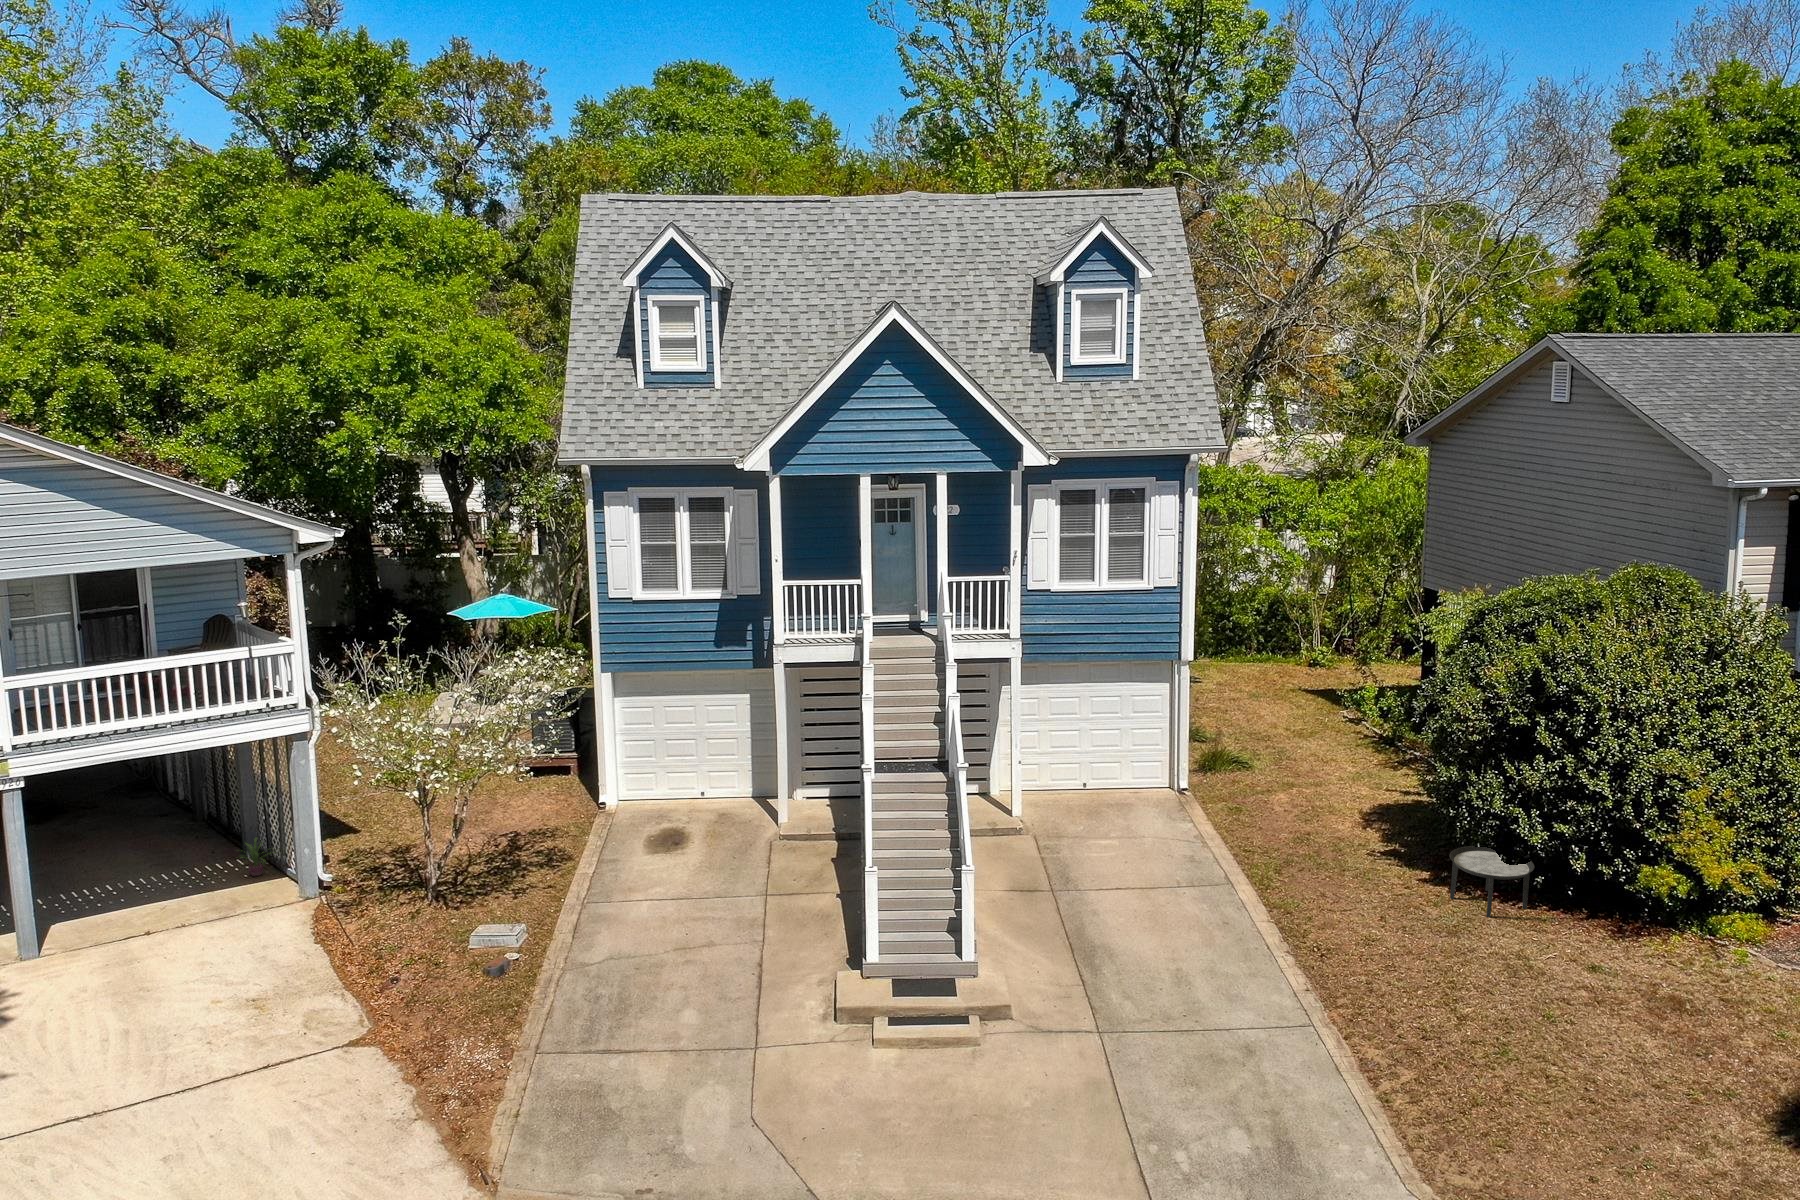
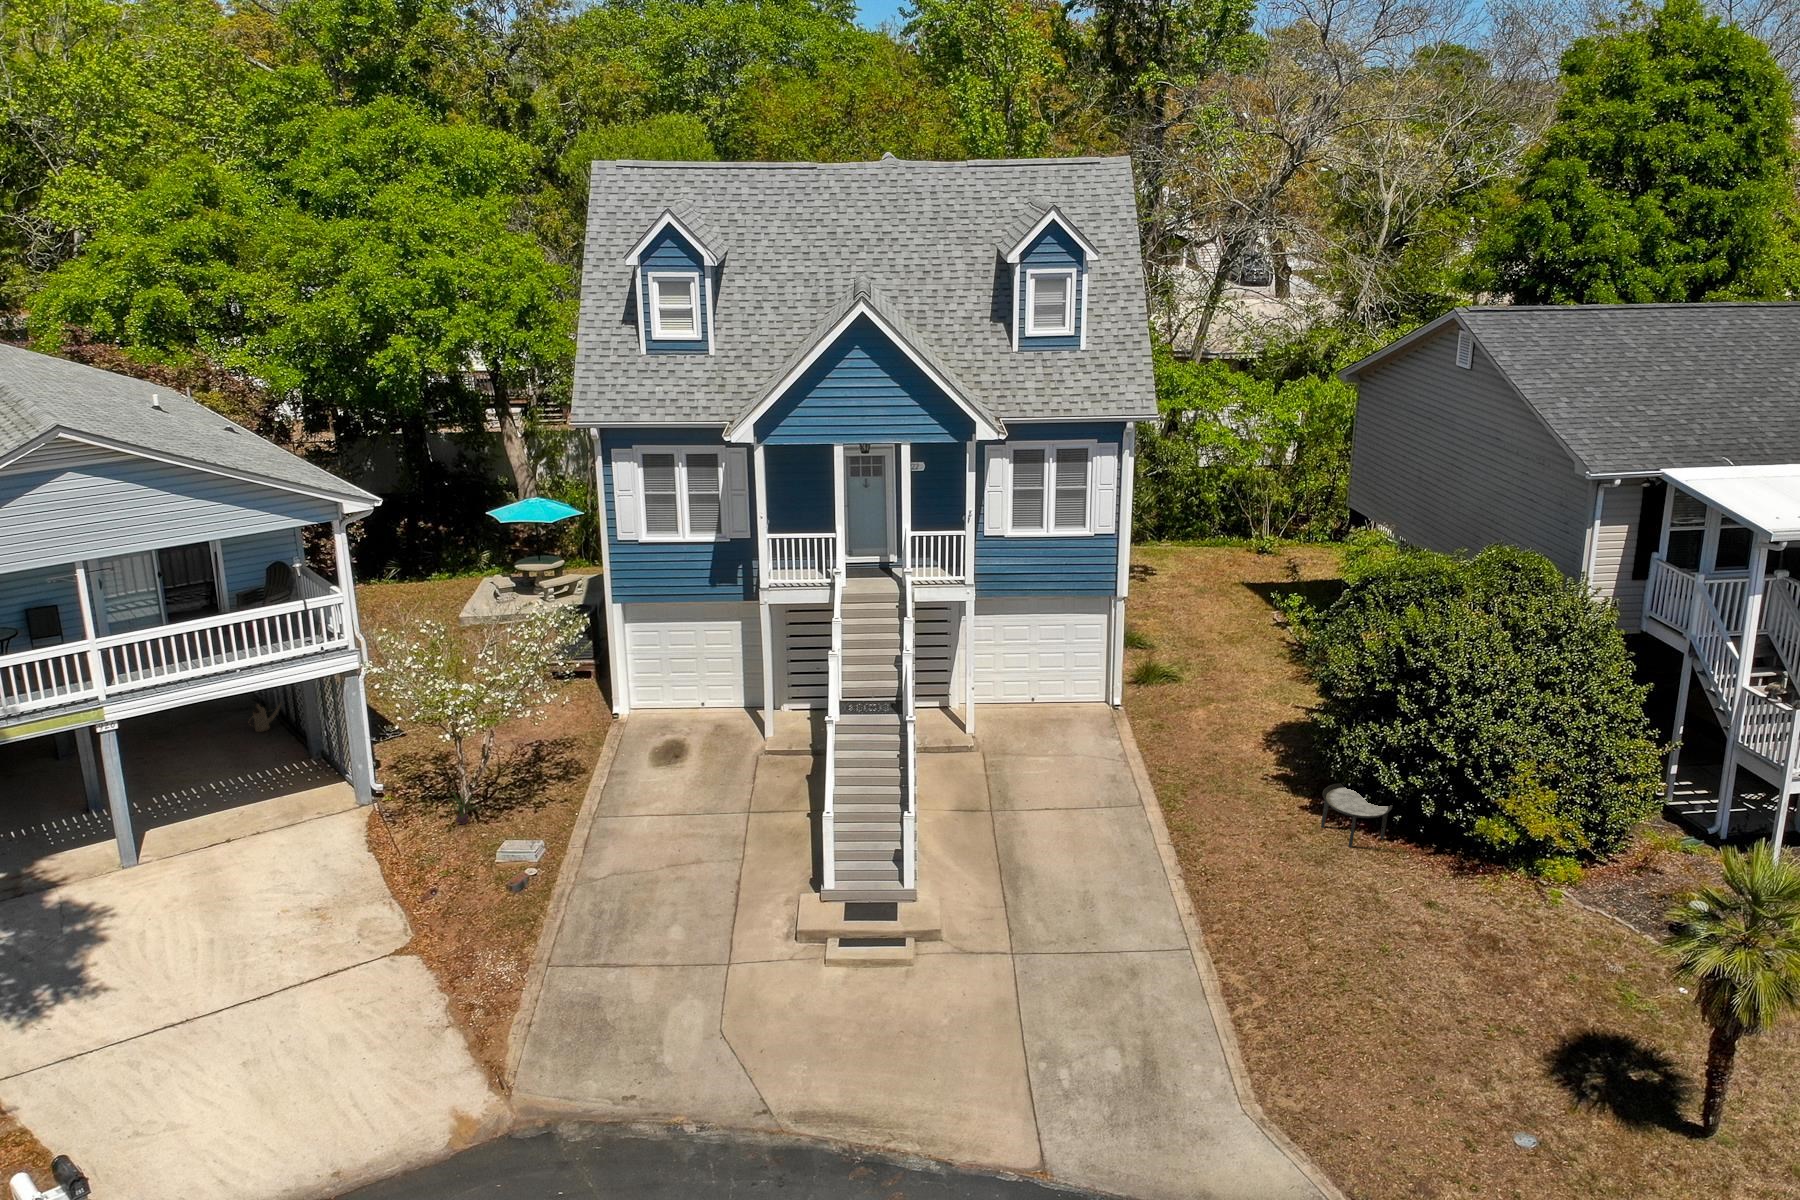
watering can: none [168,796,210,832] -> present [248,702,282,732]
decorative plant: present [244,838,263,876] -> present [454,790,470,825]

